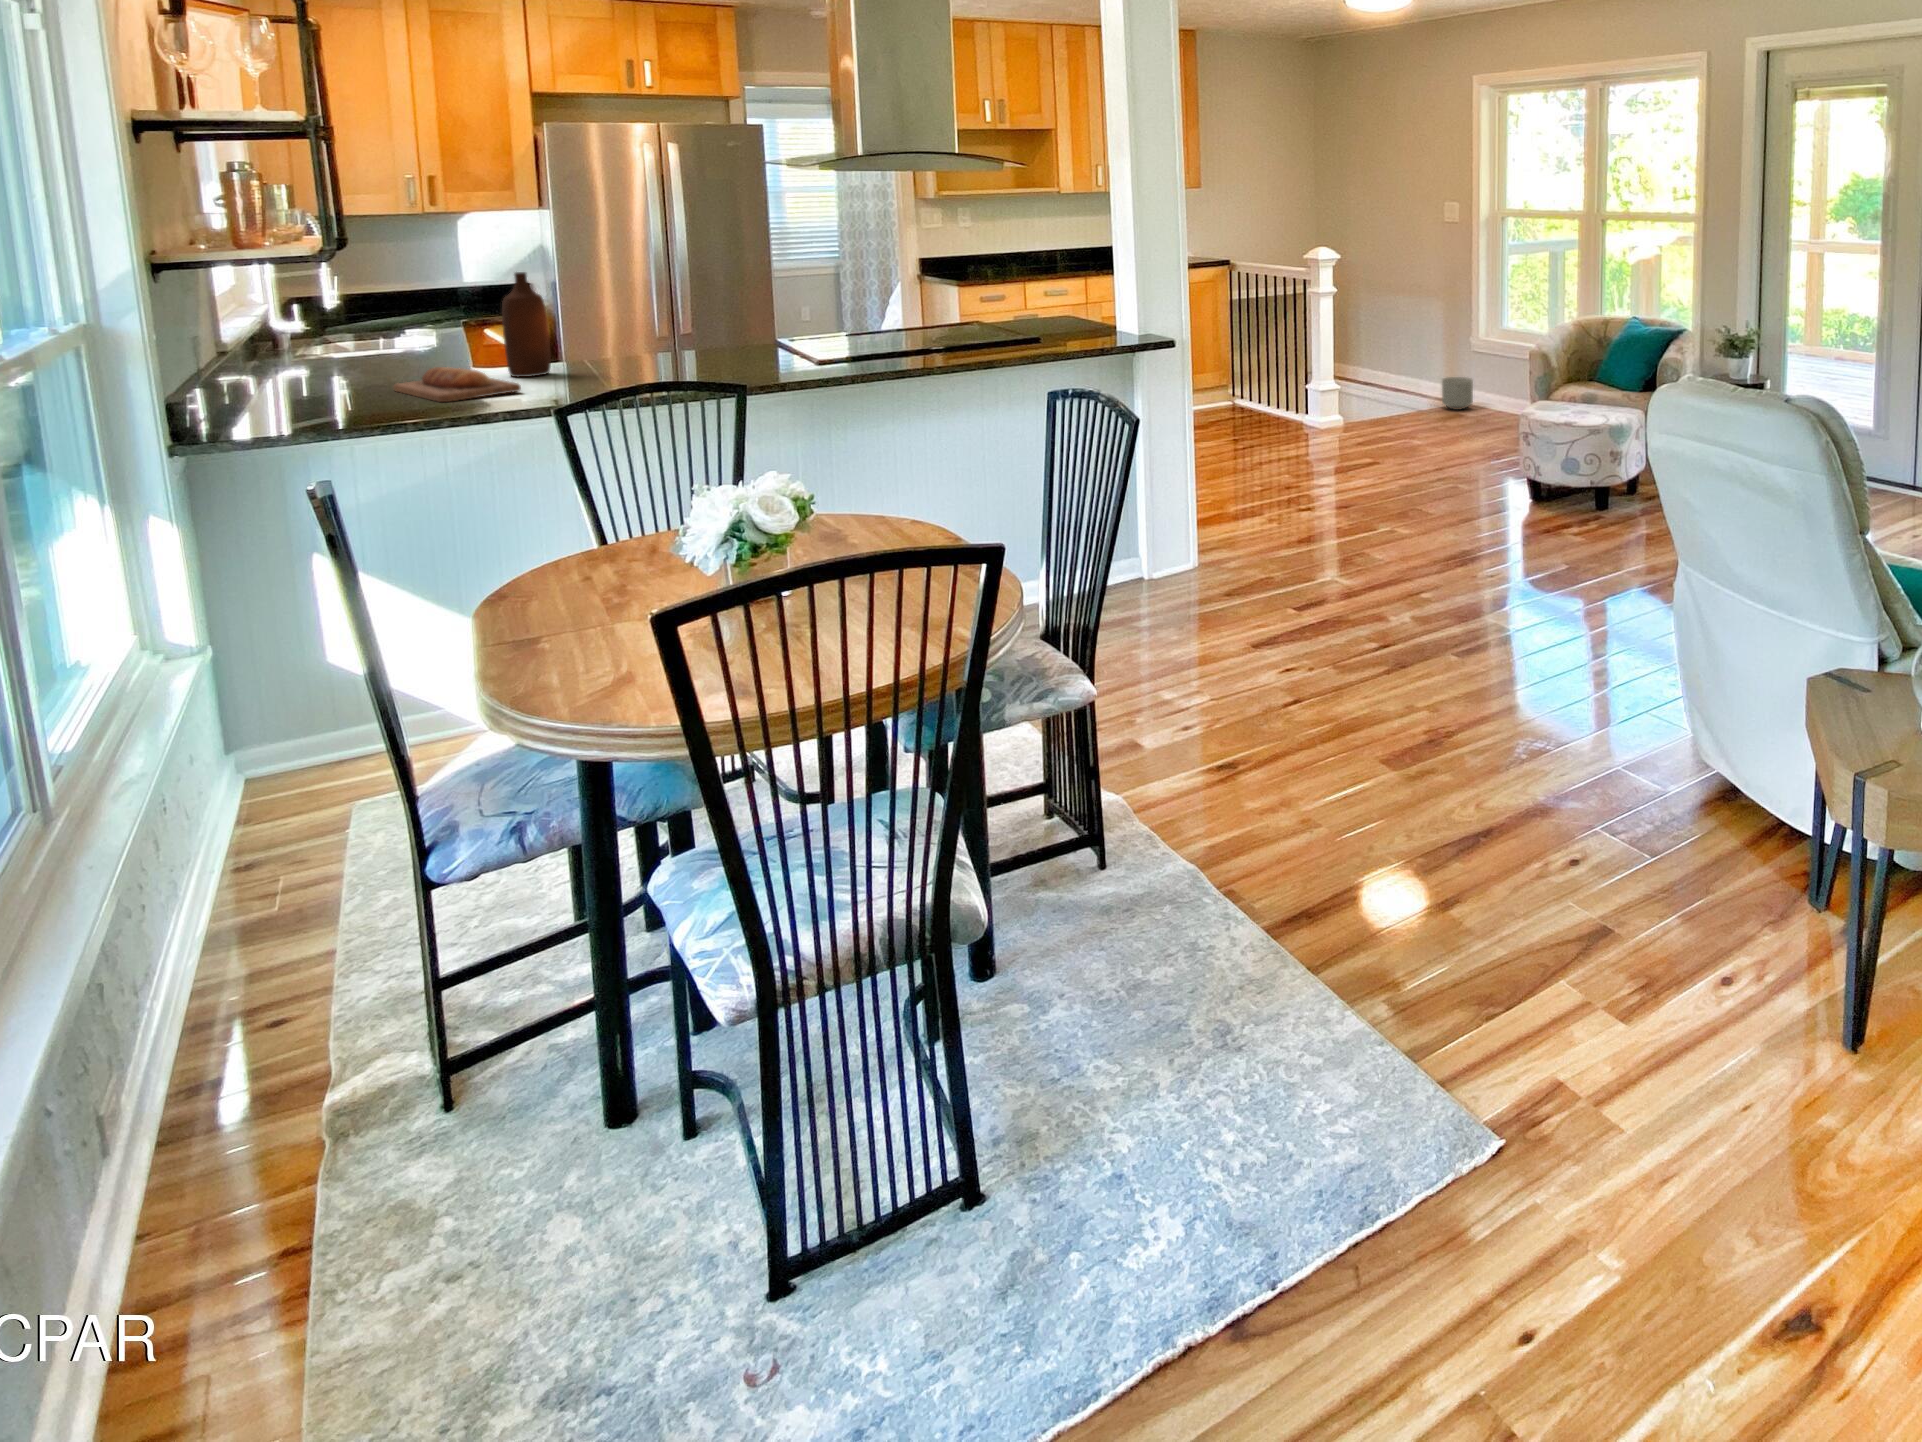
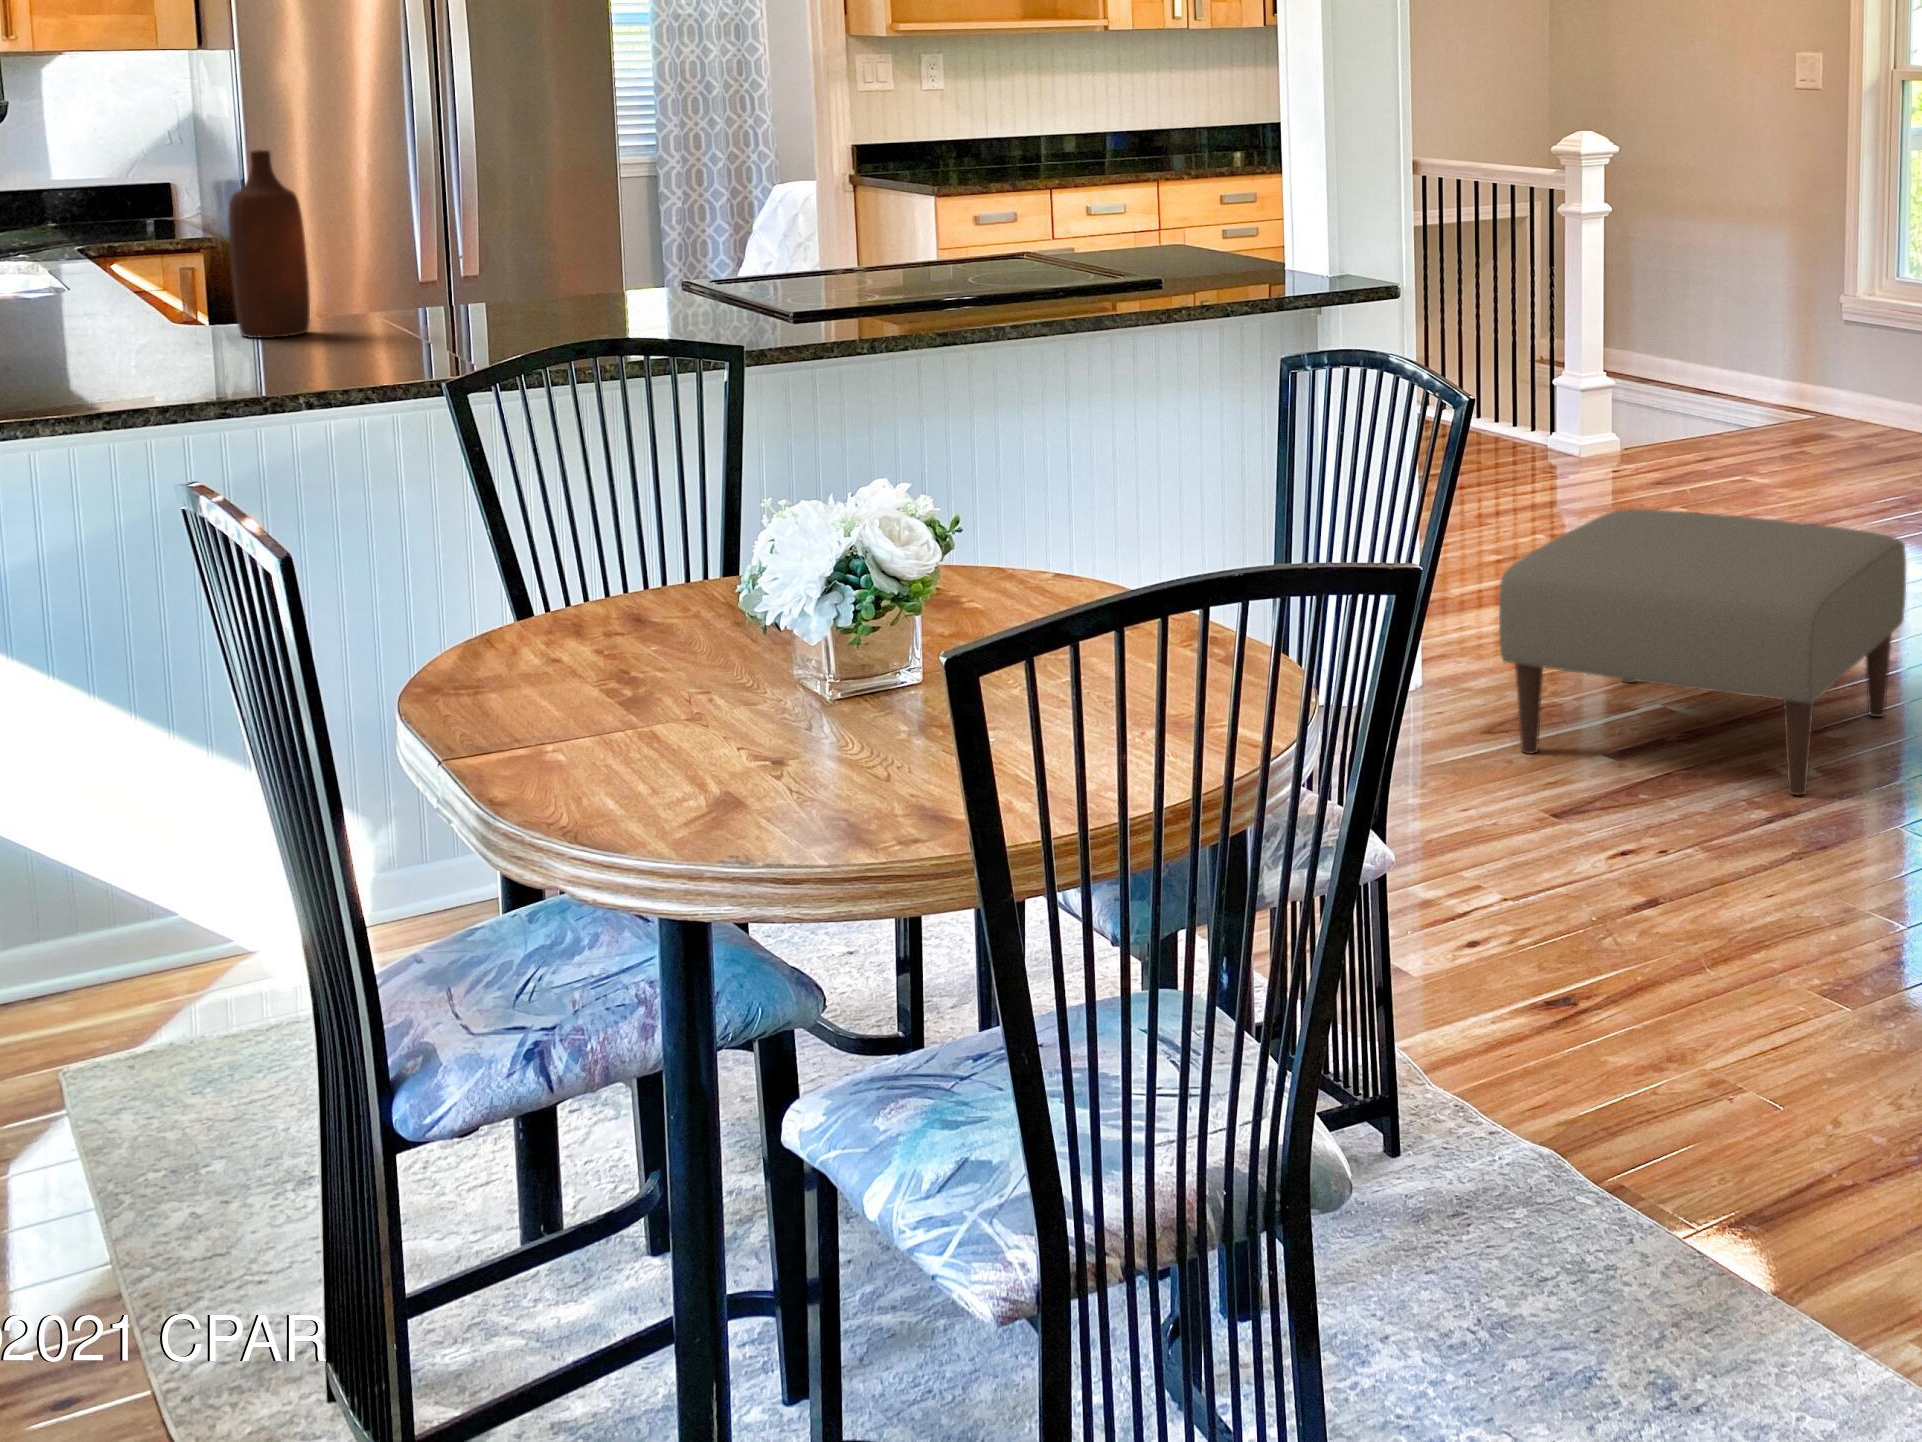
bread loaf: present [394,367,521,402] -> none [59,316,294,376]
planter: present [1442,377,1473,410] -> none [1786,368,1843,427]
ottoman: none [1230,465,1469,633] -> present [1499,509,1906,795]

